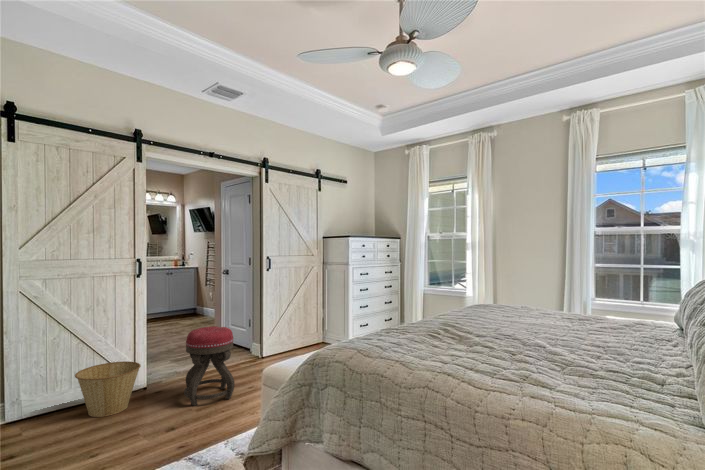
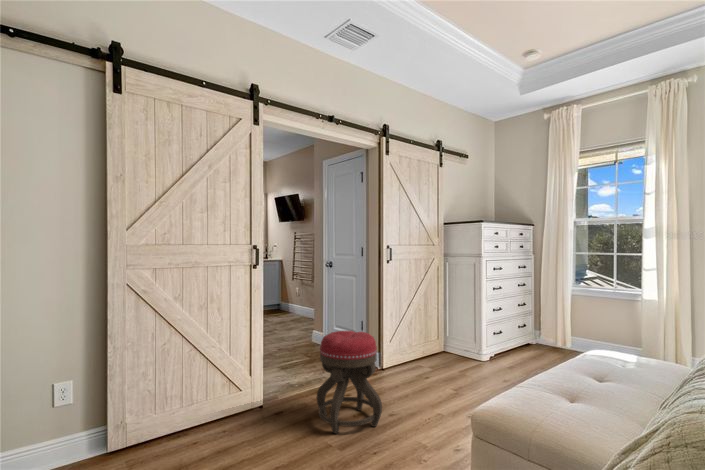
basket: present [75,361,141,417] -> none [195,371,268,442]

